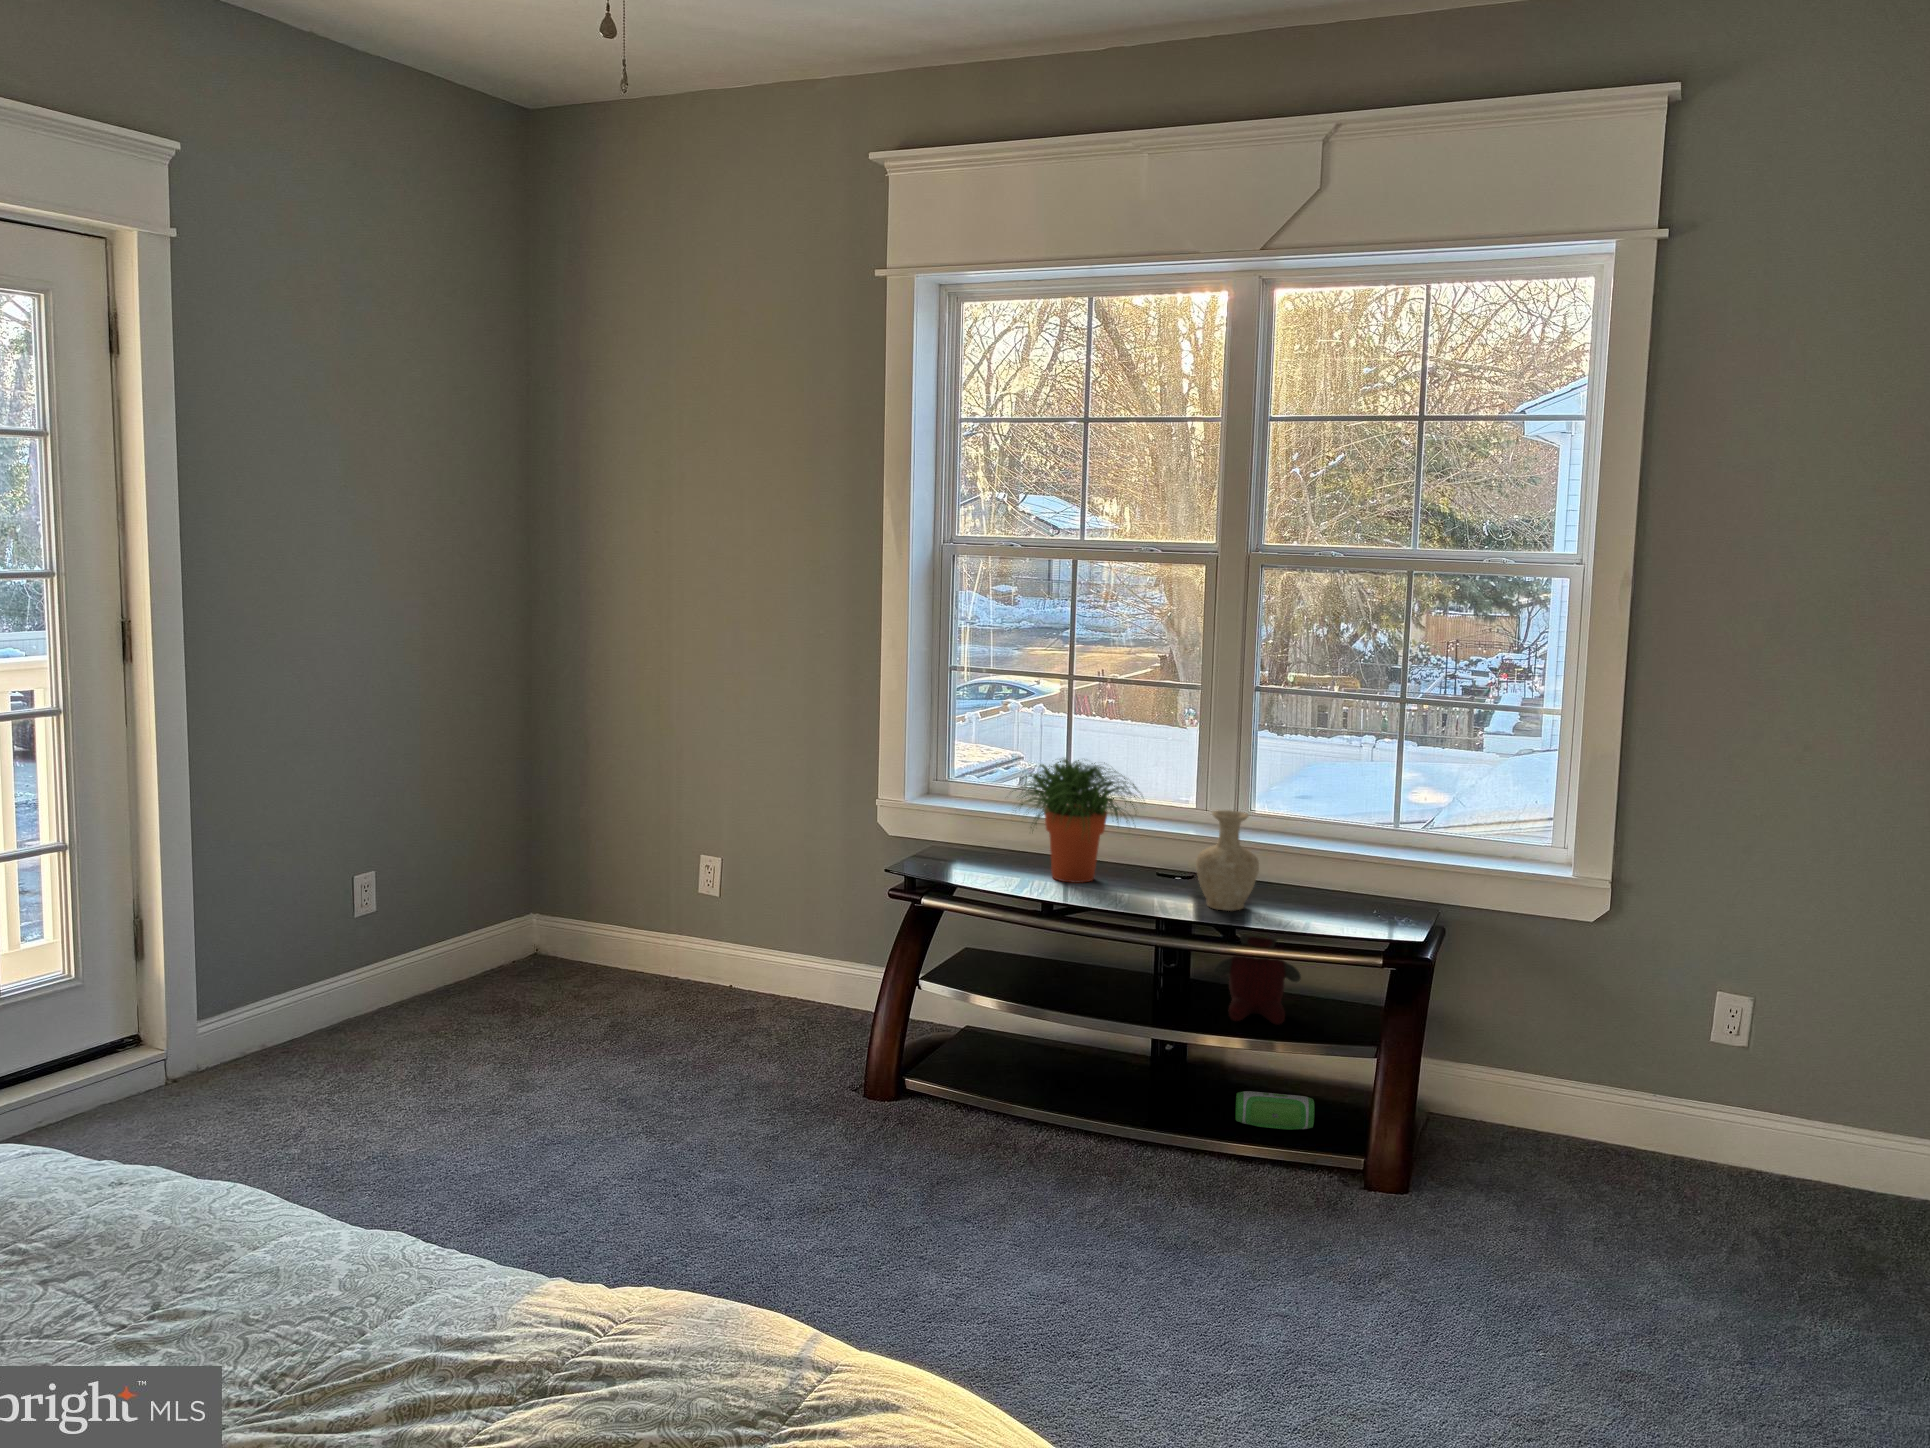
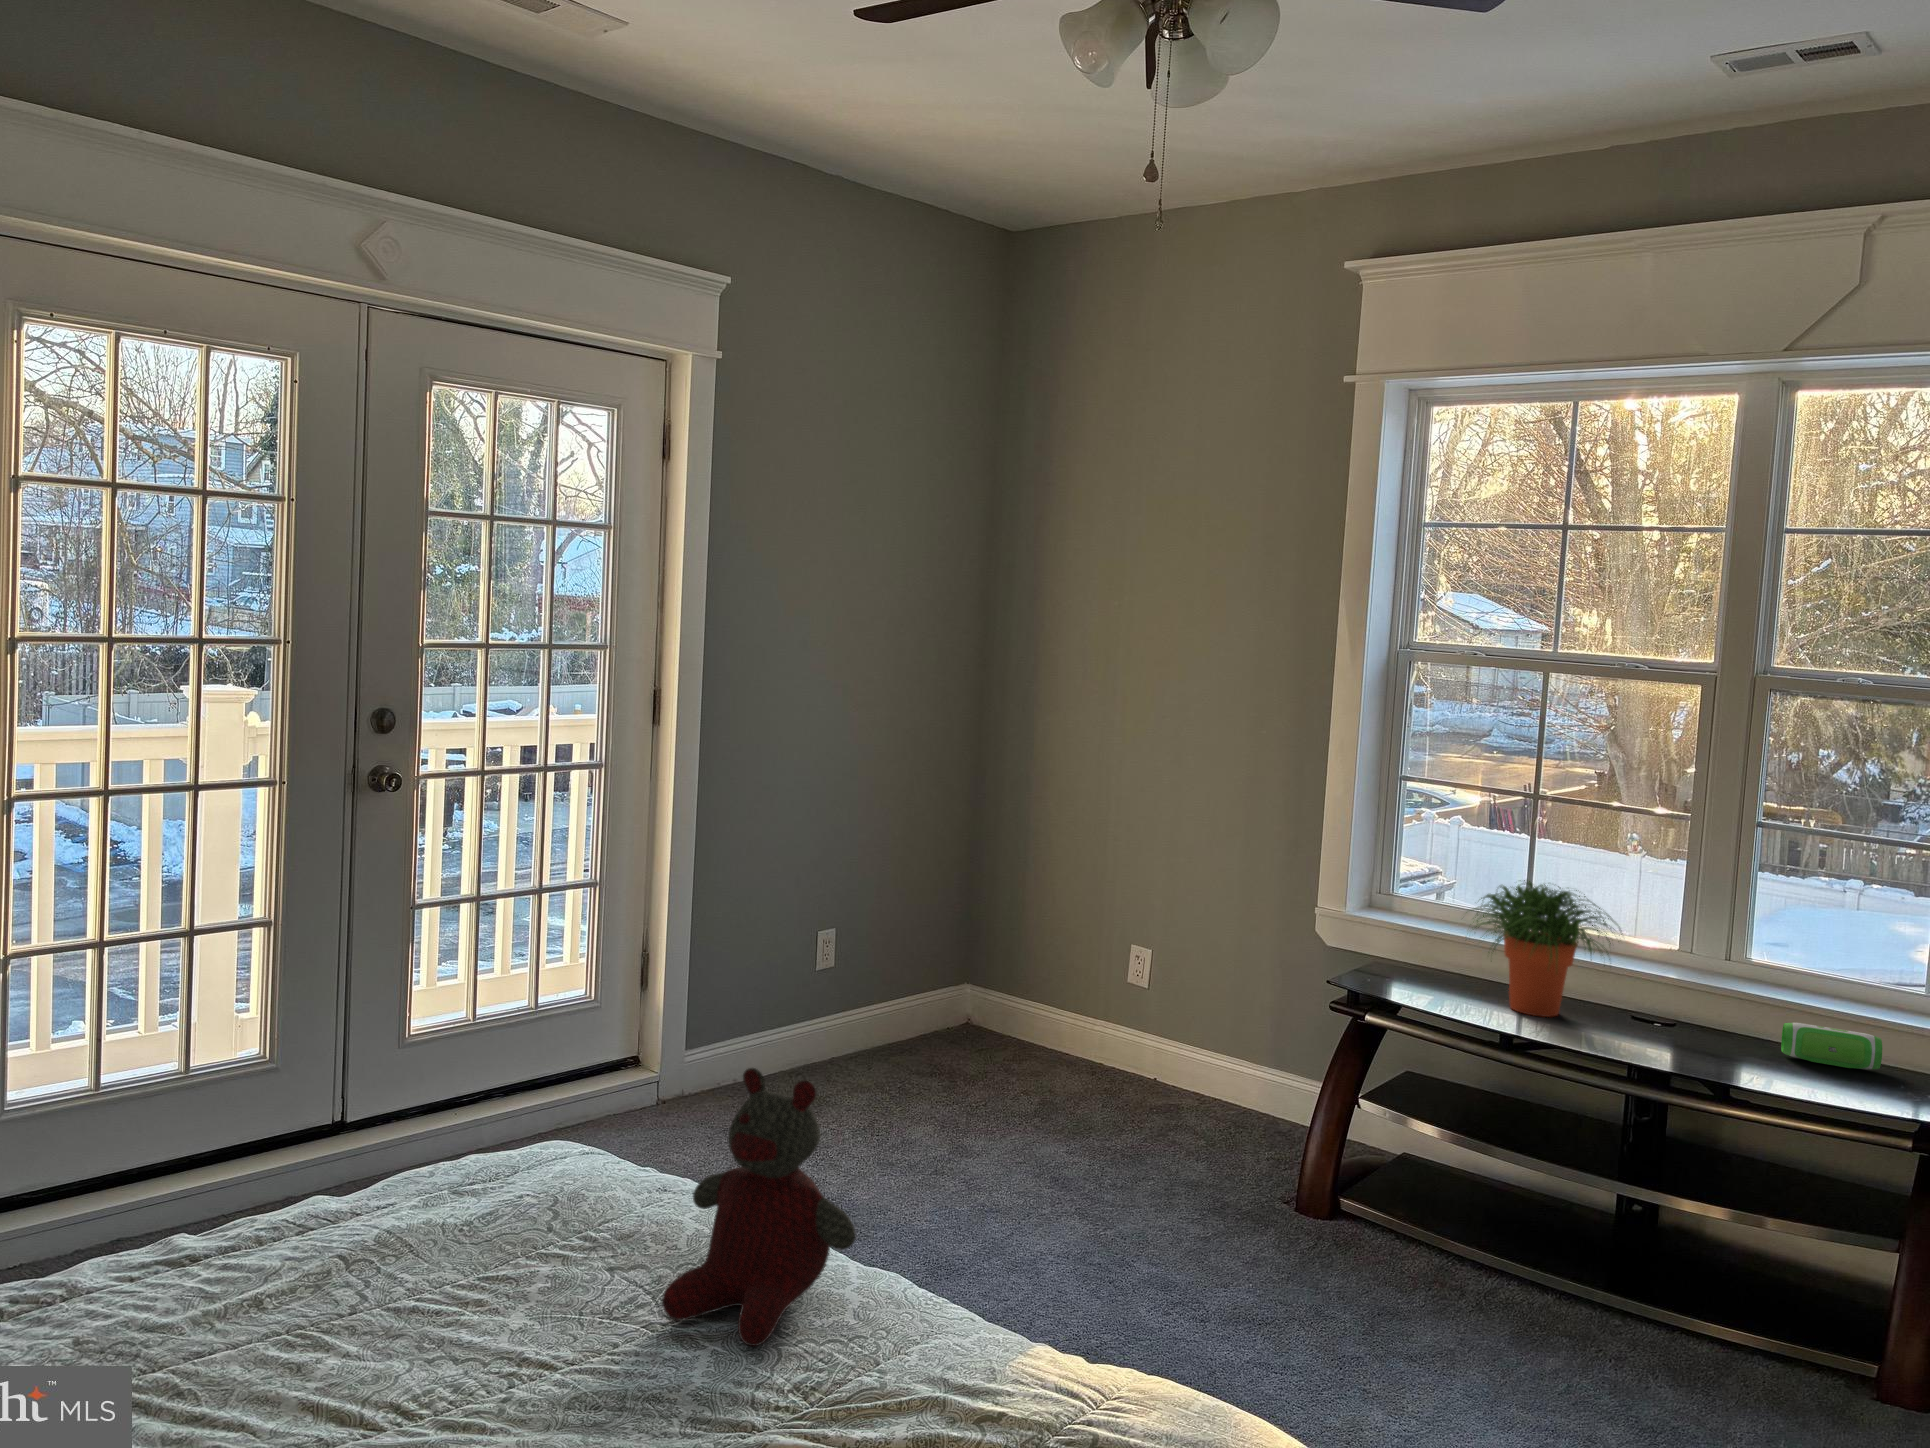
vase: present [1196,810,1259,911] -> none [1686,953,1765,1067]
stuffed bear: present [1214,935,1301,1025] -> present [662,1068,856,1346]
speaker: present [1235,1091,1314,1130] -> present [1781,1023,1882,1069]

